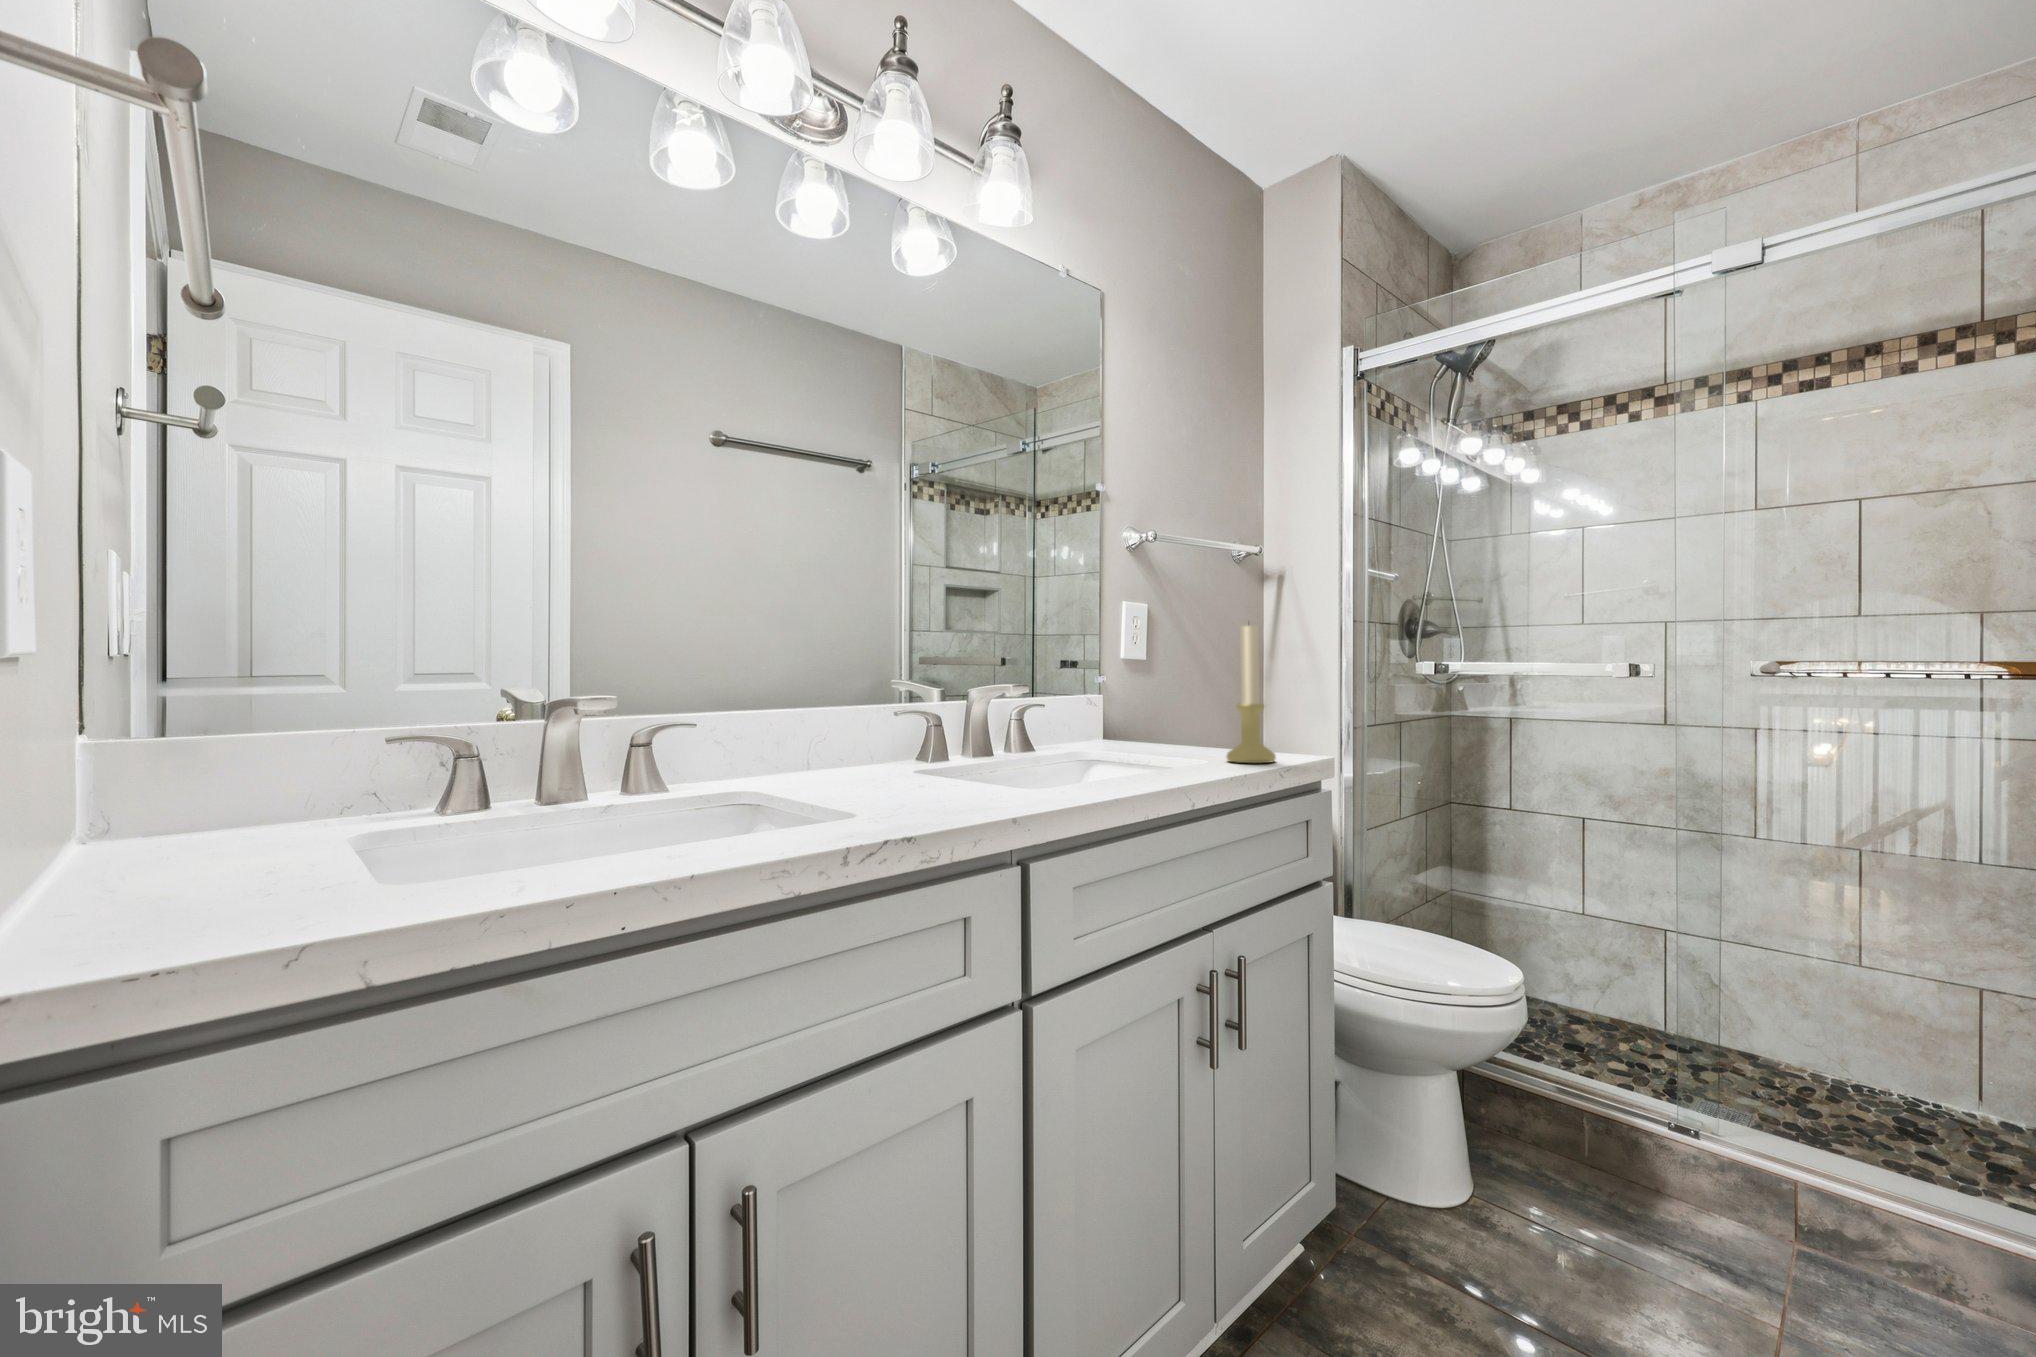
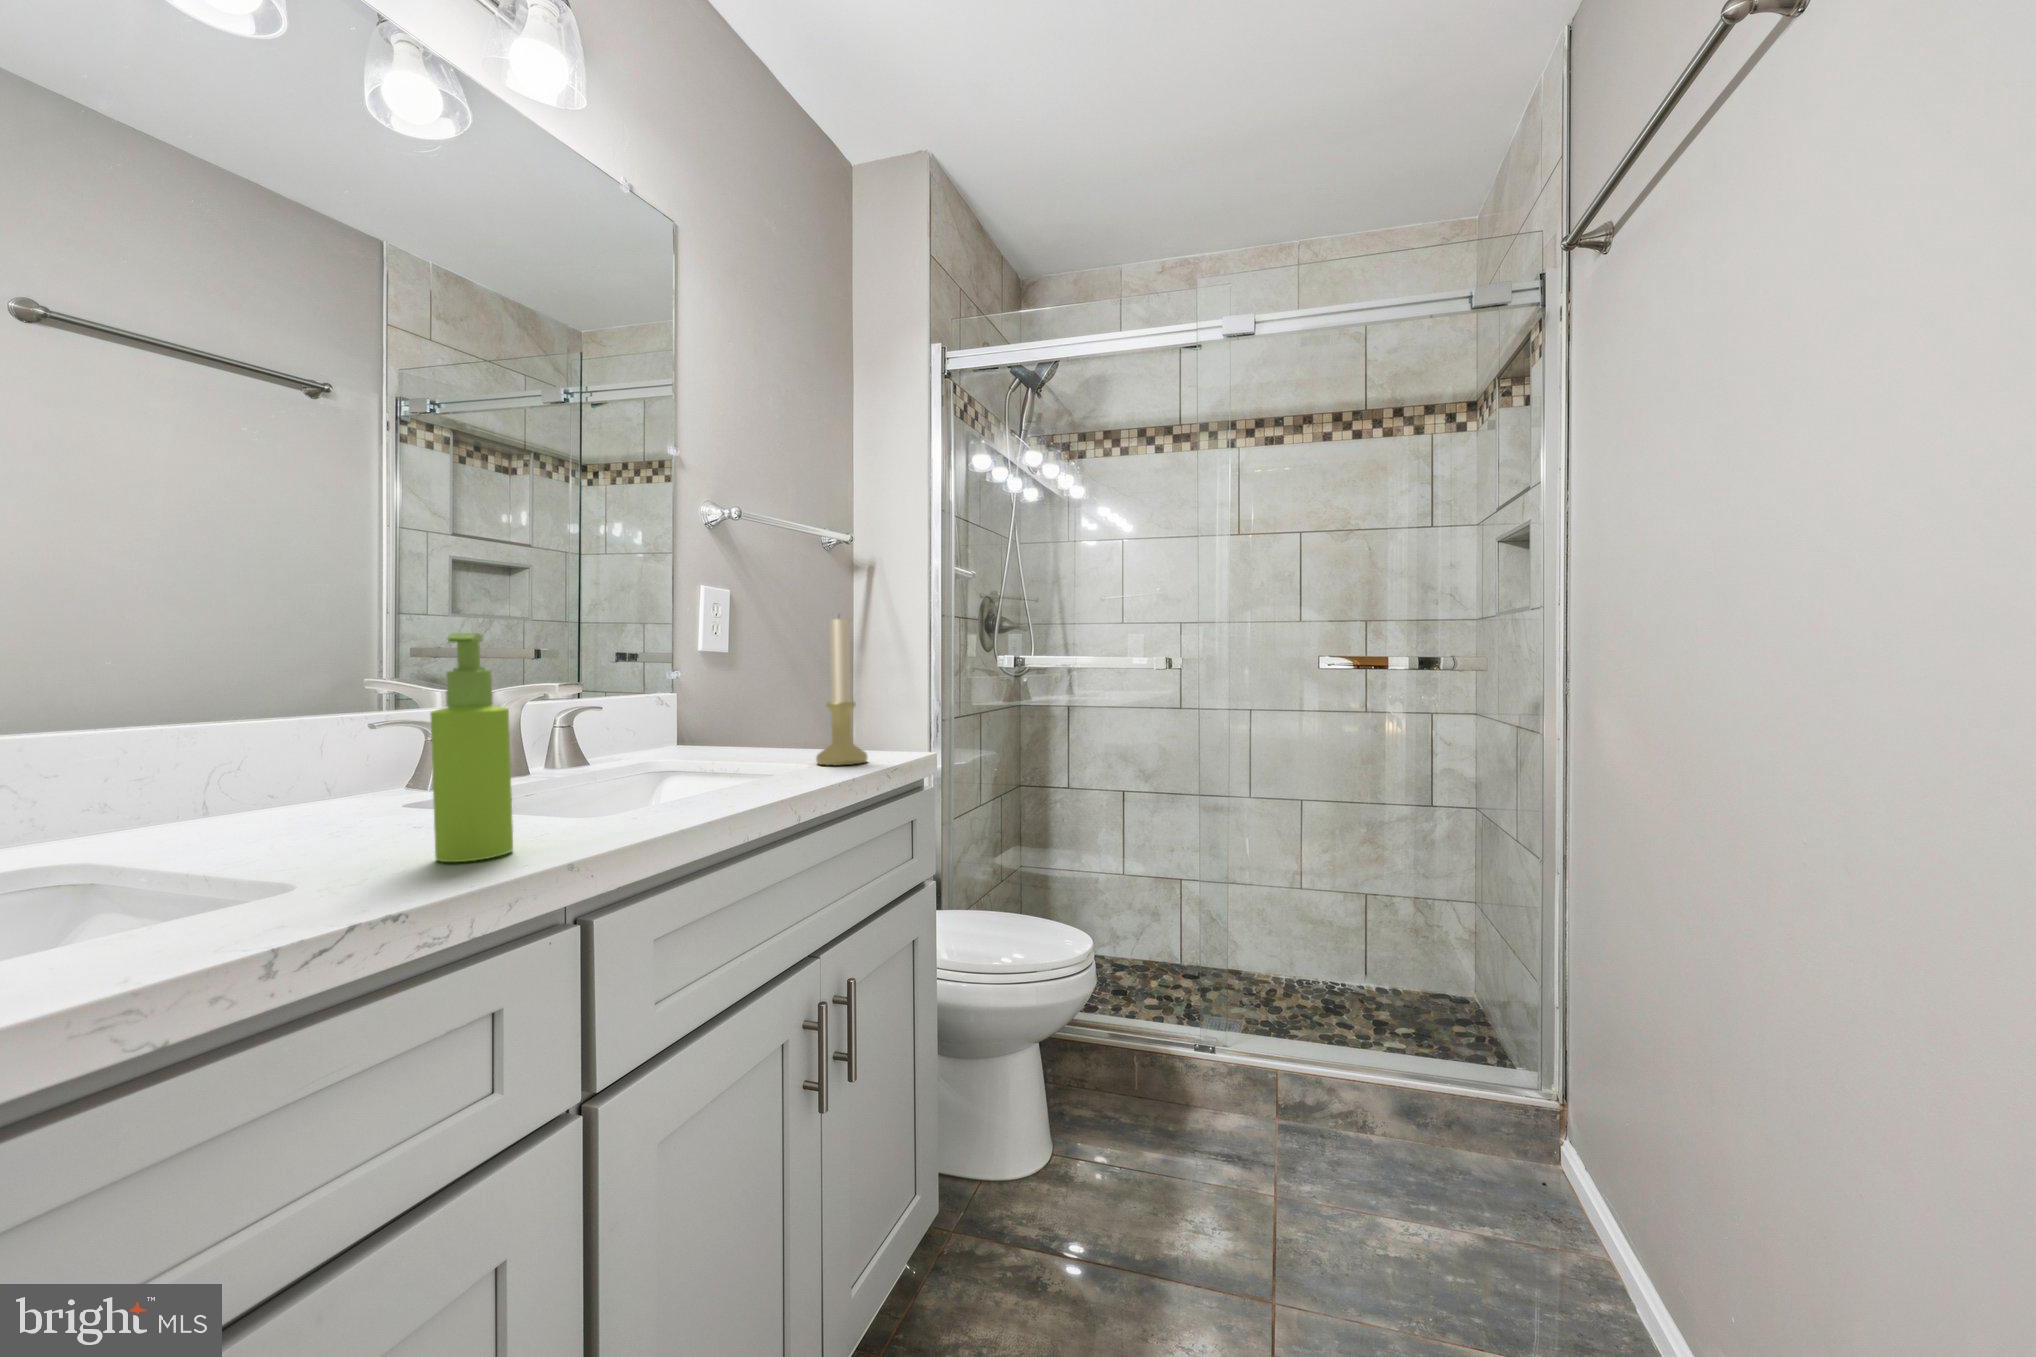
soap dispenser: none [945,641,995,809] -> present [431,633,513,862]

